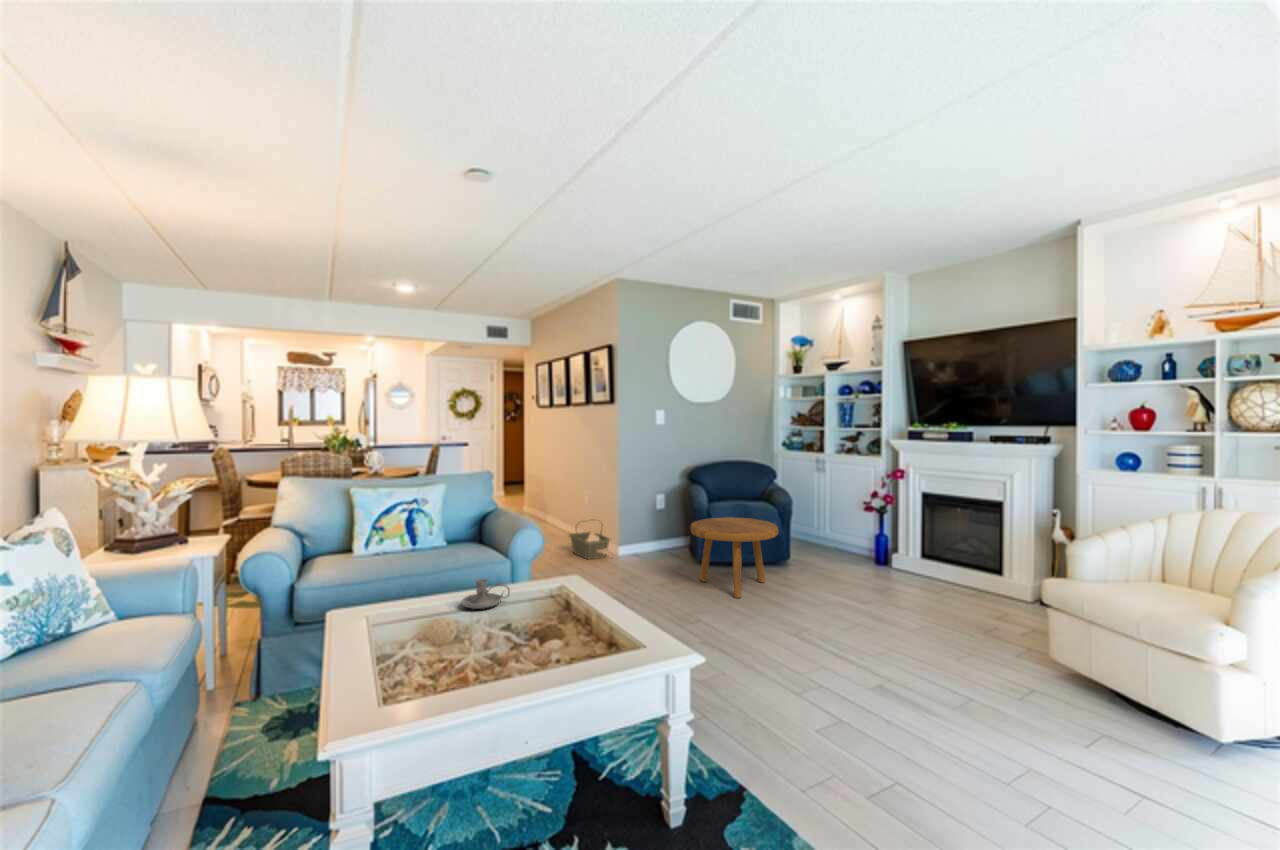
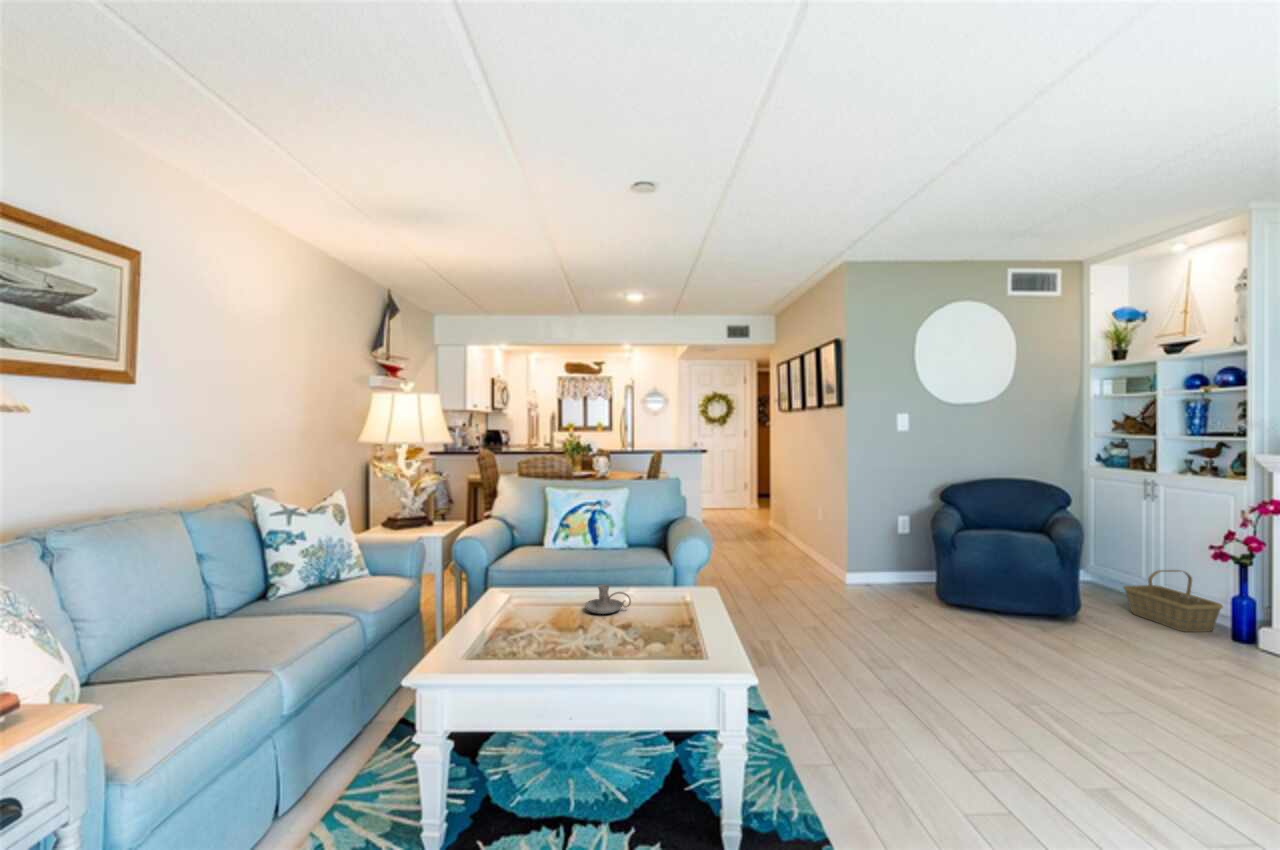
footstool: present [691,517,778,598] -> none [911,549,1039,654]
basket: present [569,519,610,560] -> present [1123,570,1223,632]

